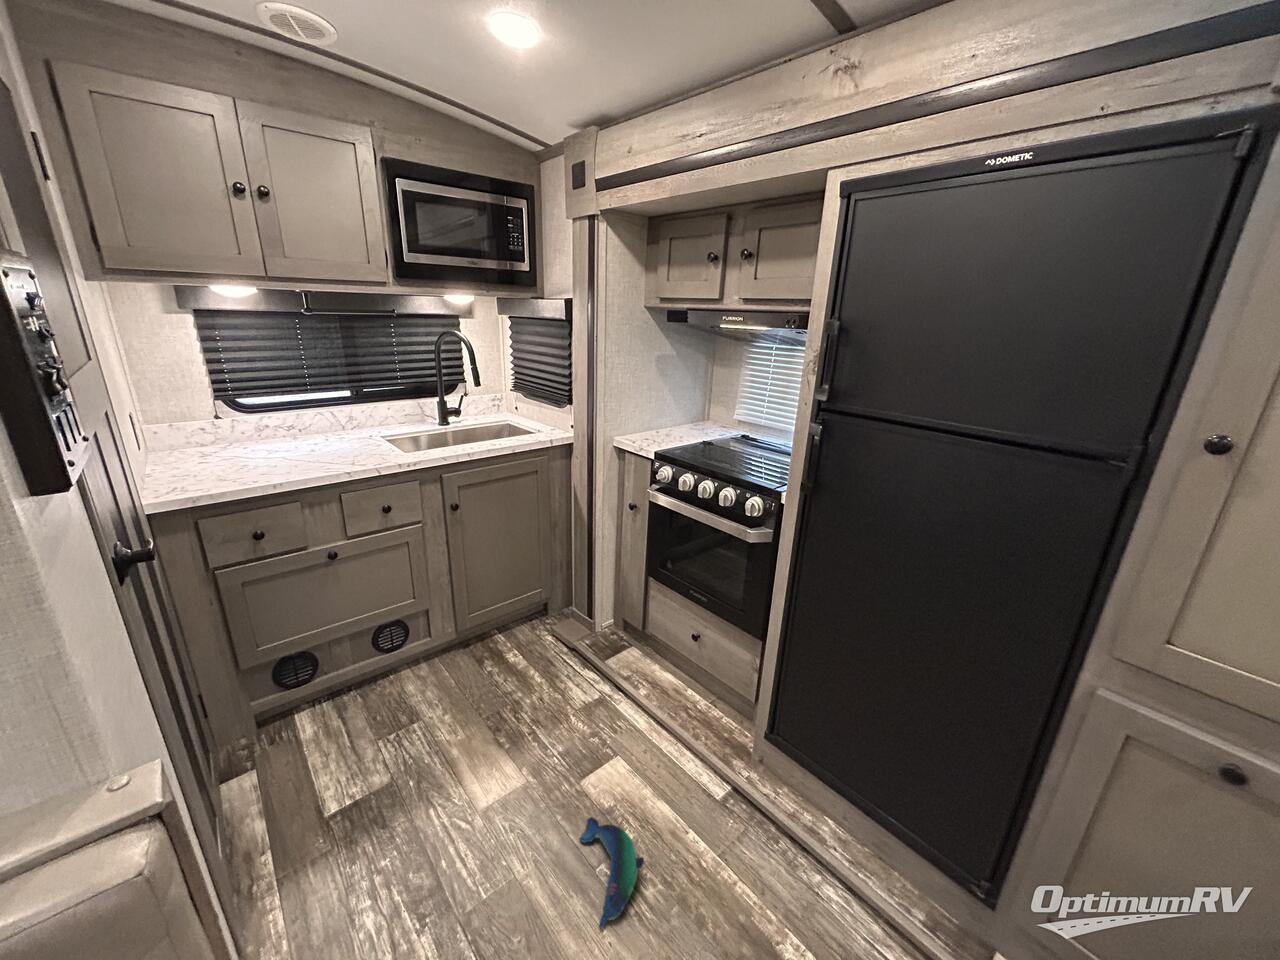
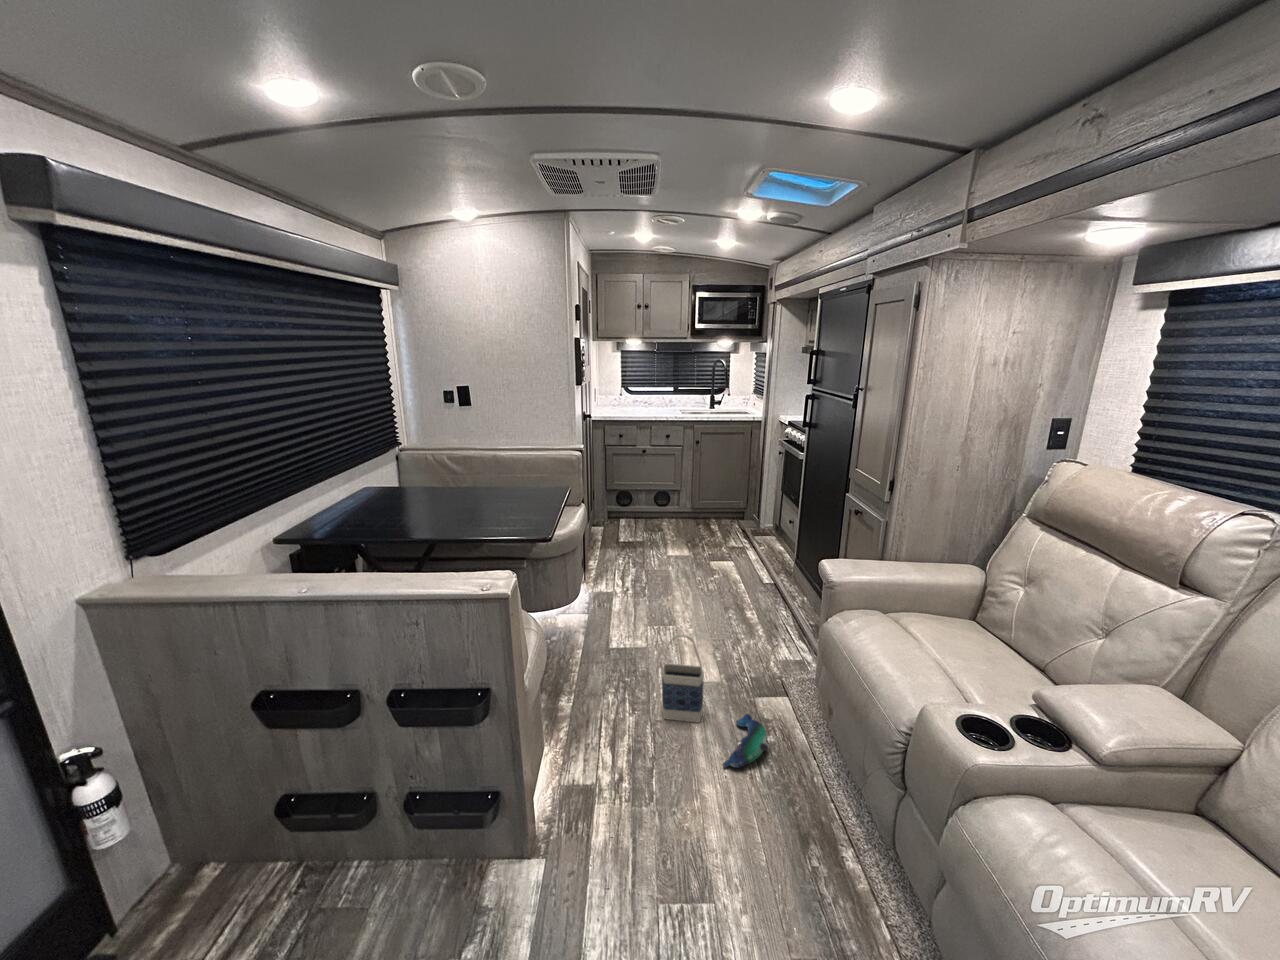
bag: none [464,762,532,903] -> present [662,634,704,723]

